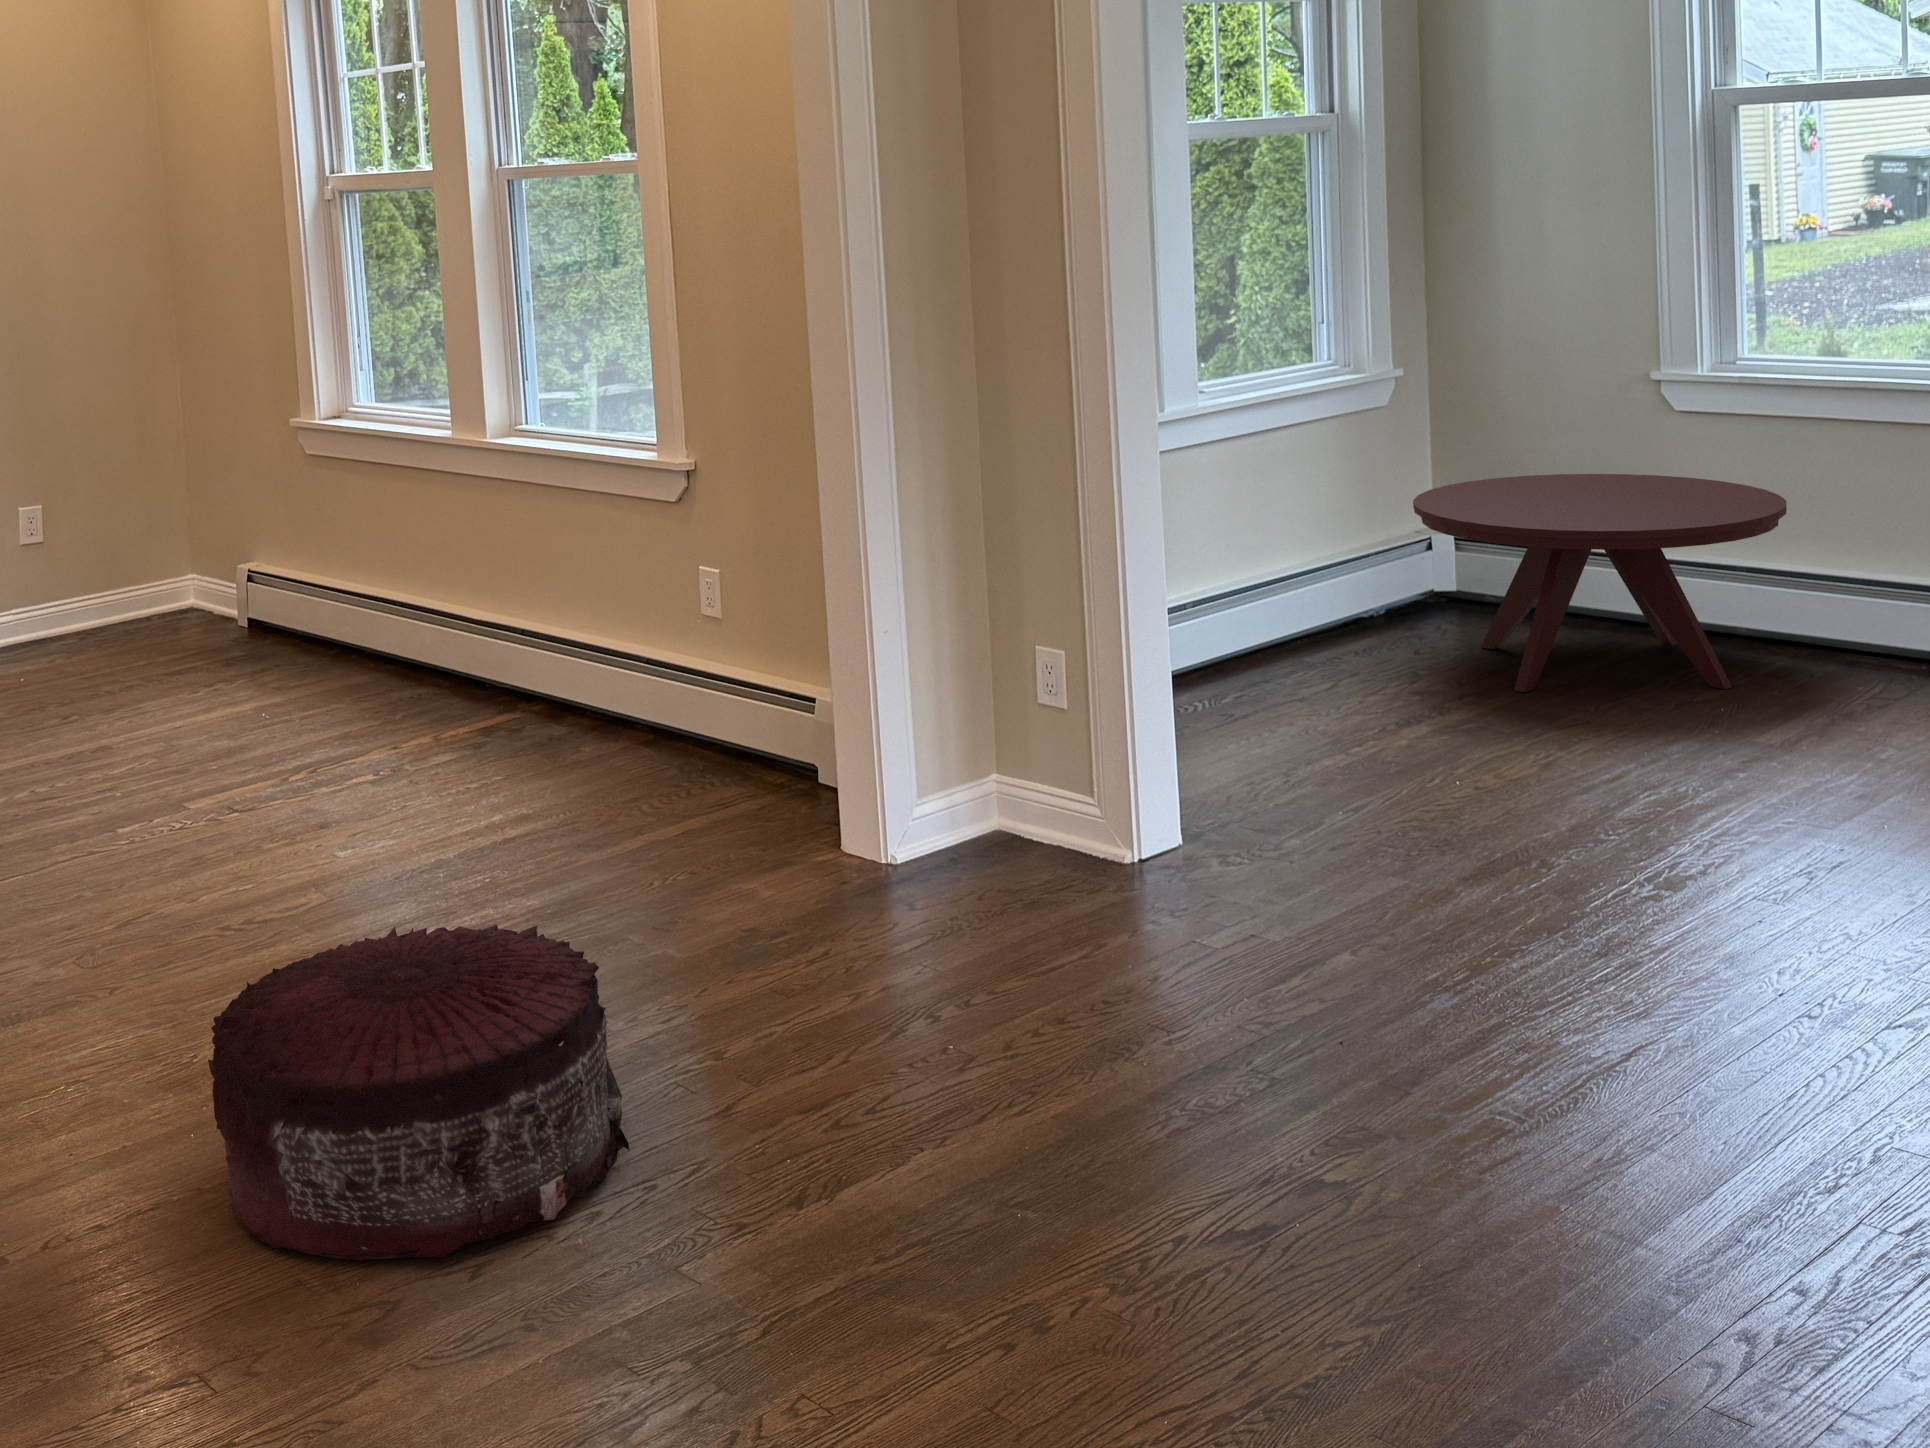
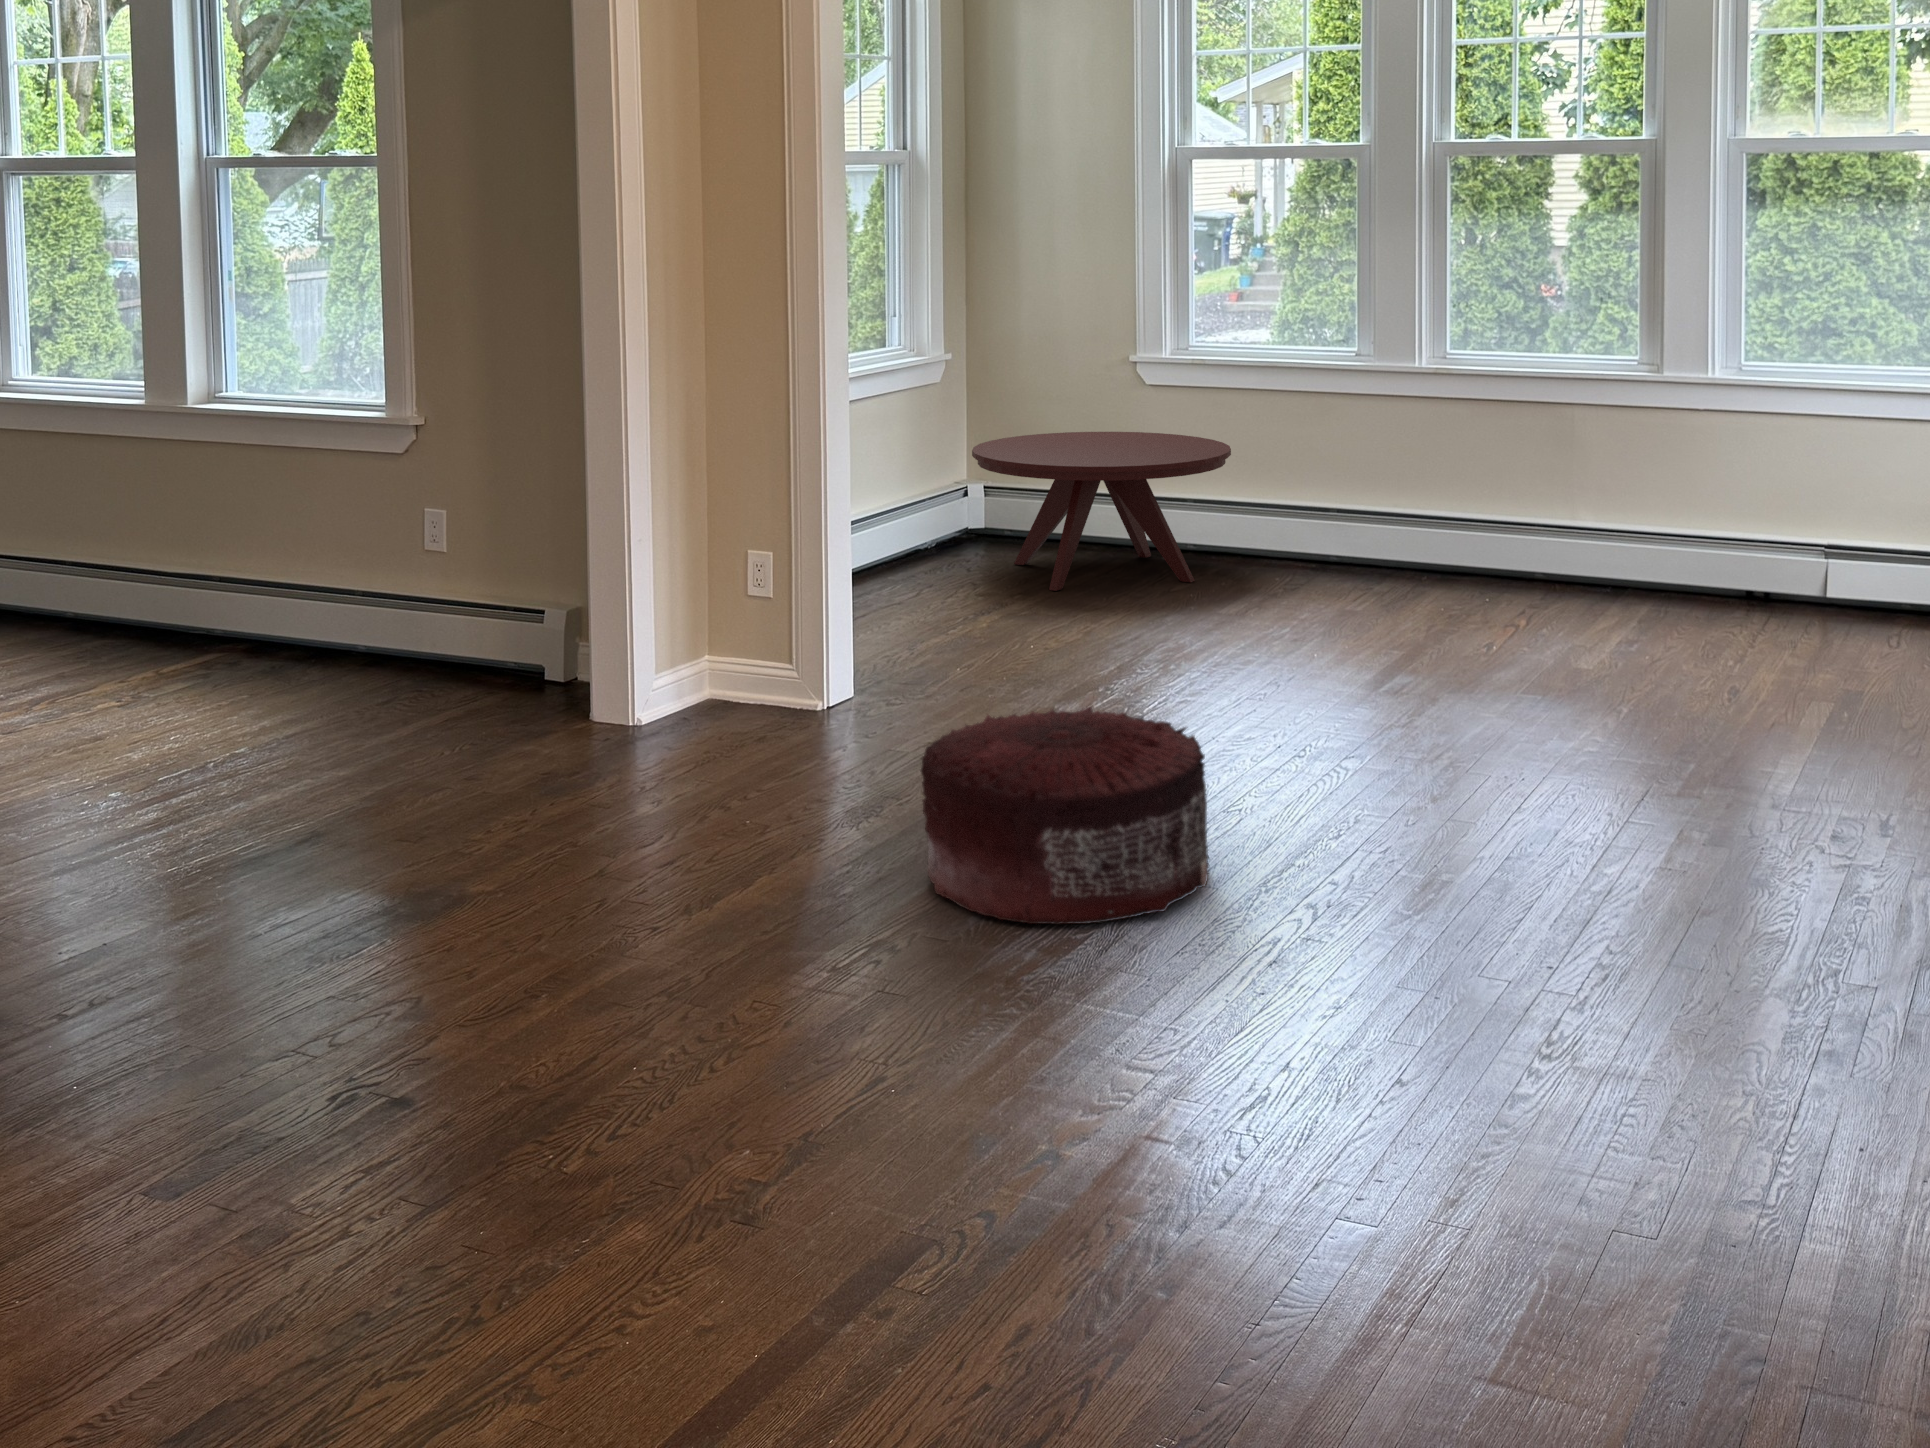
pouf: present [208,925,630,1260] -> present [921,706,1209,924]

